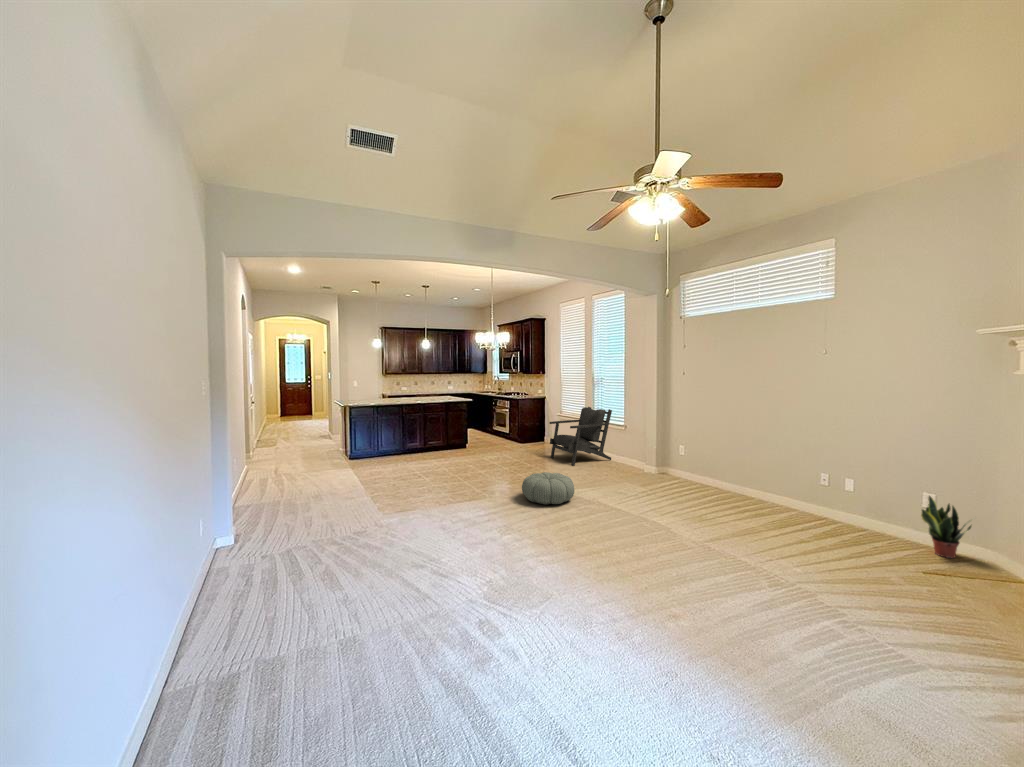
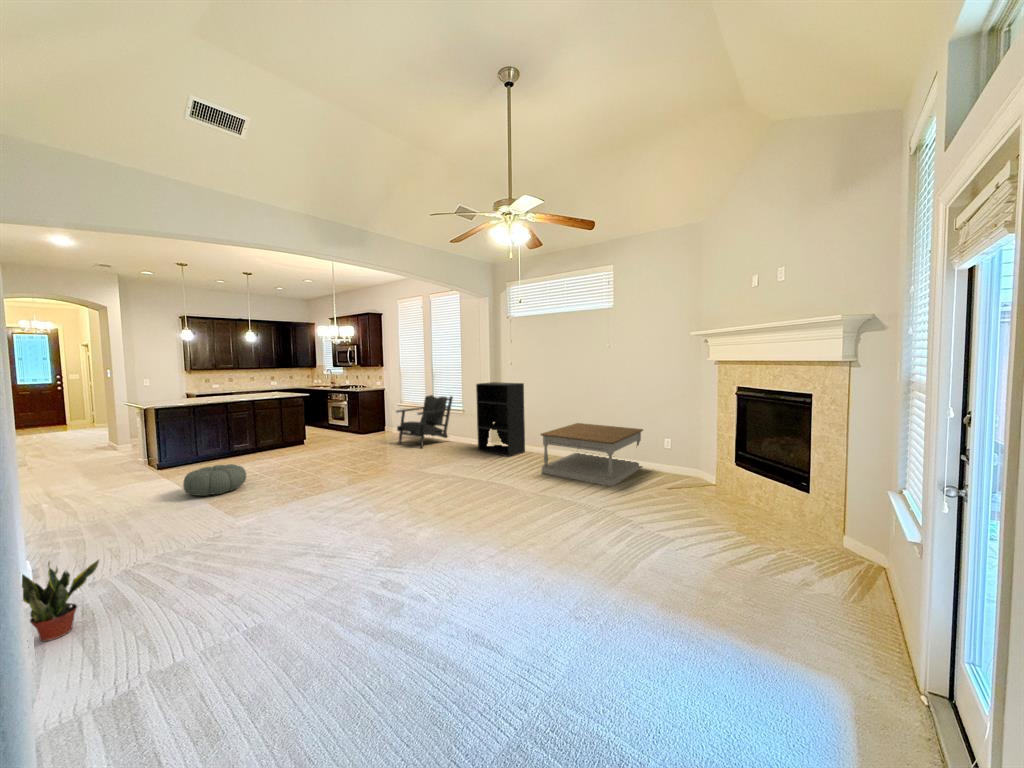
bookshelf: none [637,396,698,490] -> present [476,382,525,457]
coffee table: none [713,457,887,558] -> present [540,423,643,486]
pouf: present [522,472,574,504] -> present [183,464,246,496]
potted plant: present [921,496,972,558] -> present [22,560,99,641]

